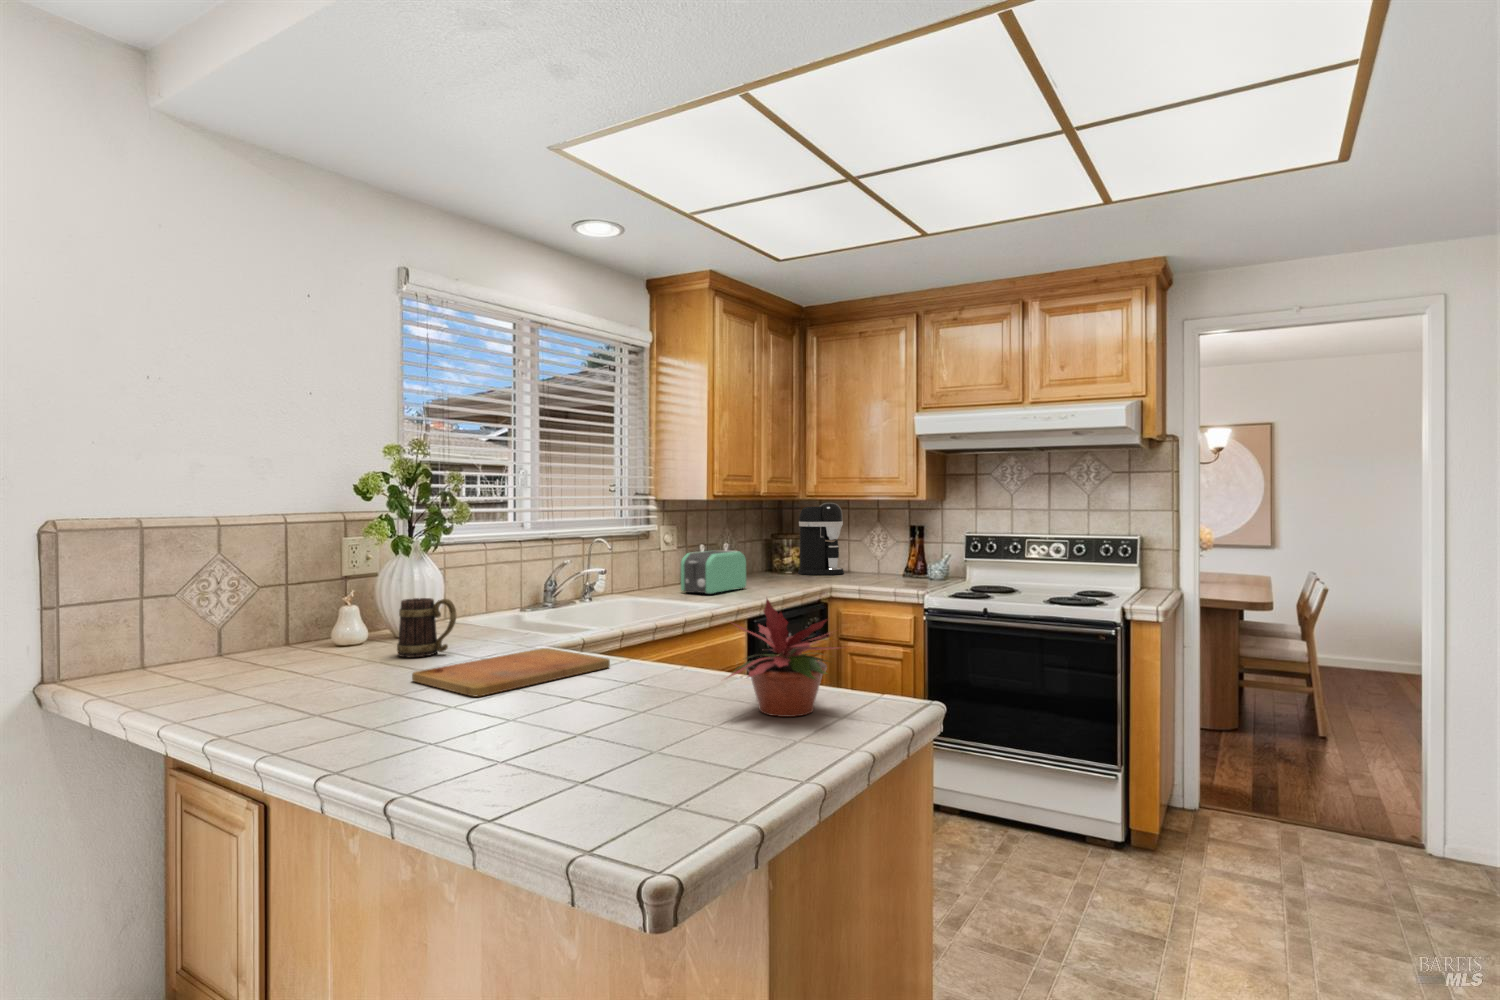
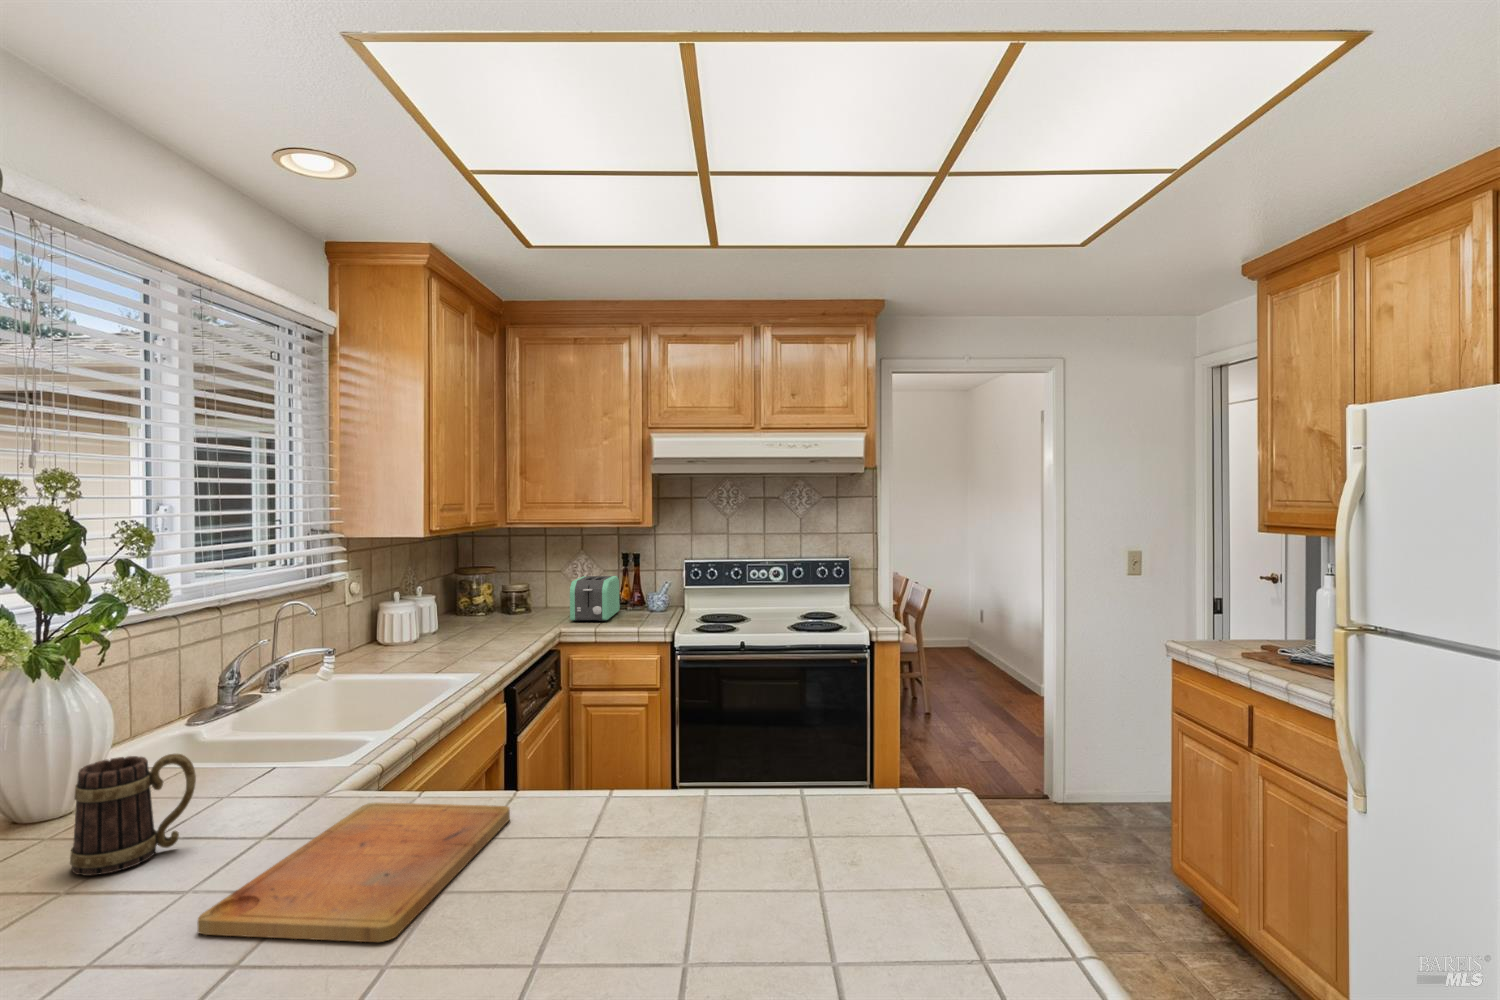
coffee maker: present [798,503,844,575] -> none [496,530,549,615]
toaster: present [681,551,746,594] -> present [570,576,620,621]
potted plant: present [729,599,839,717] -> none [774,707,941,861]

